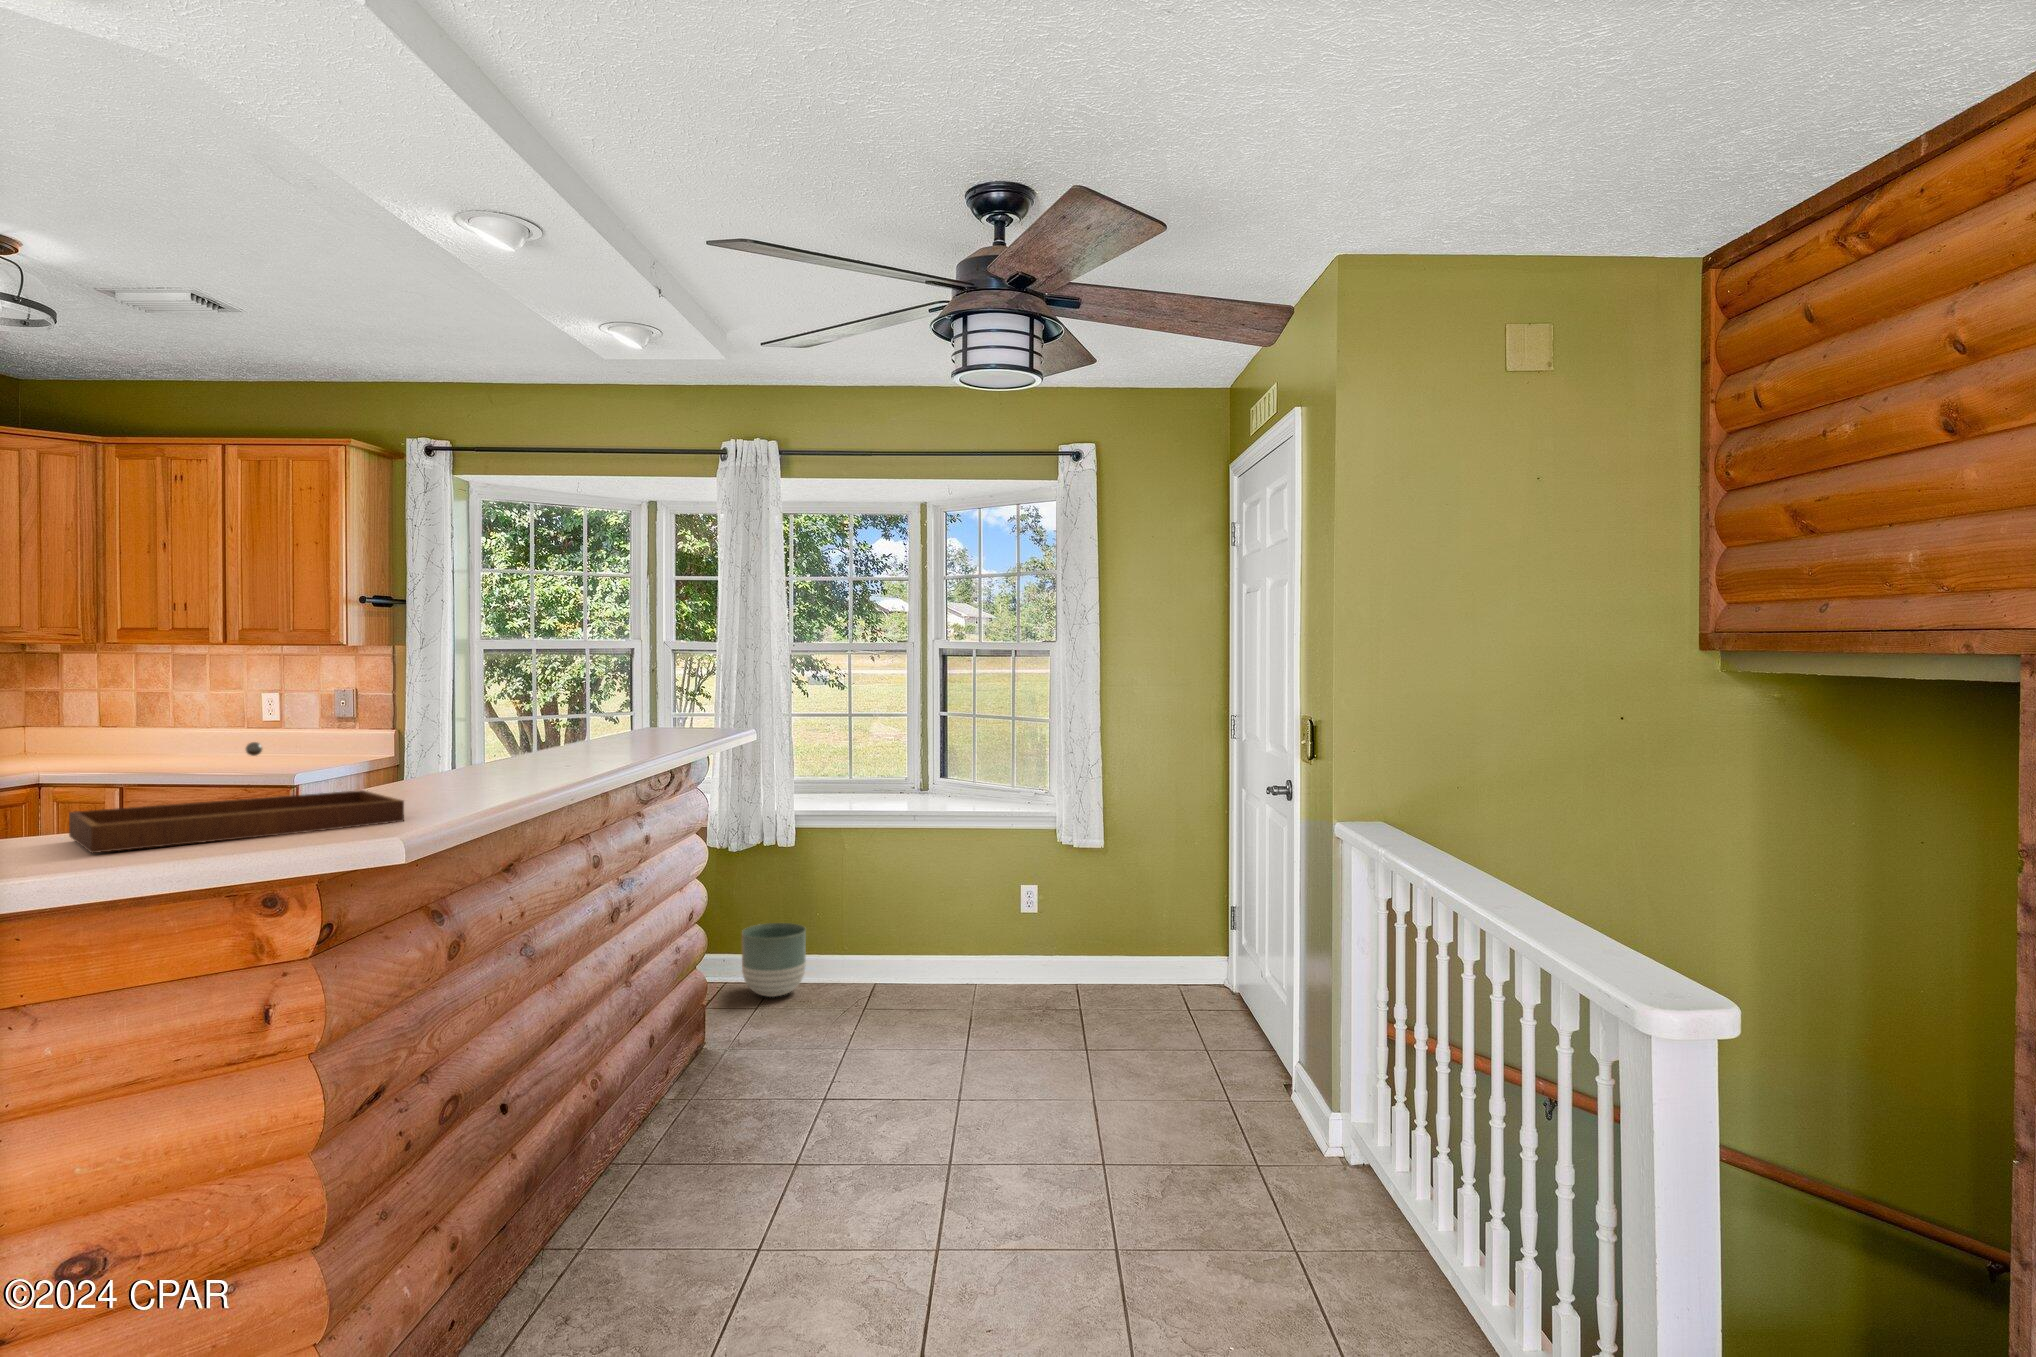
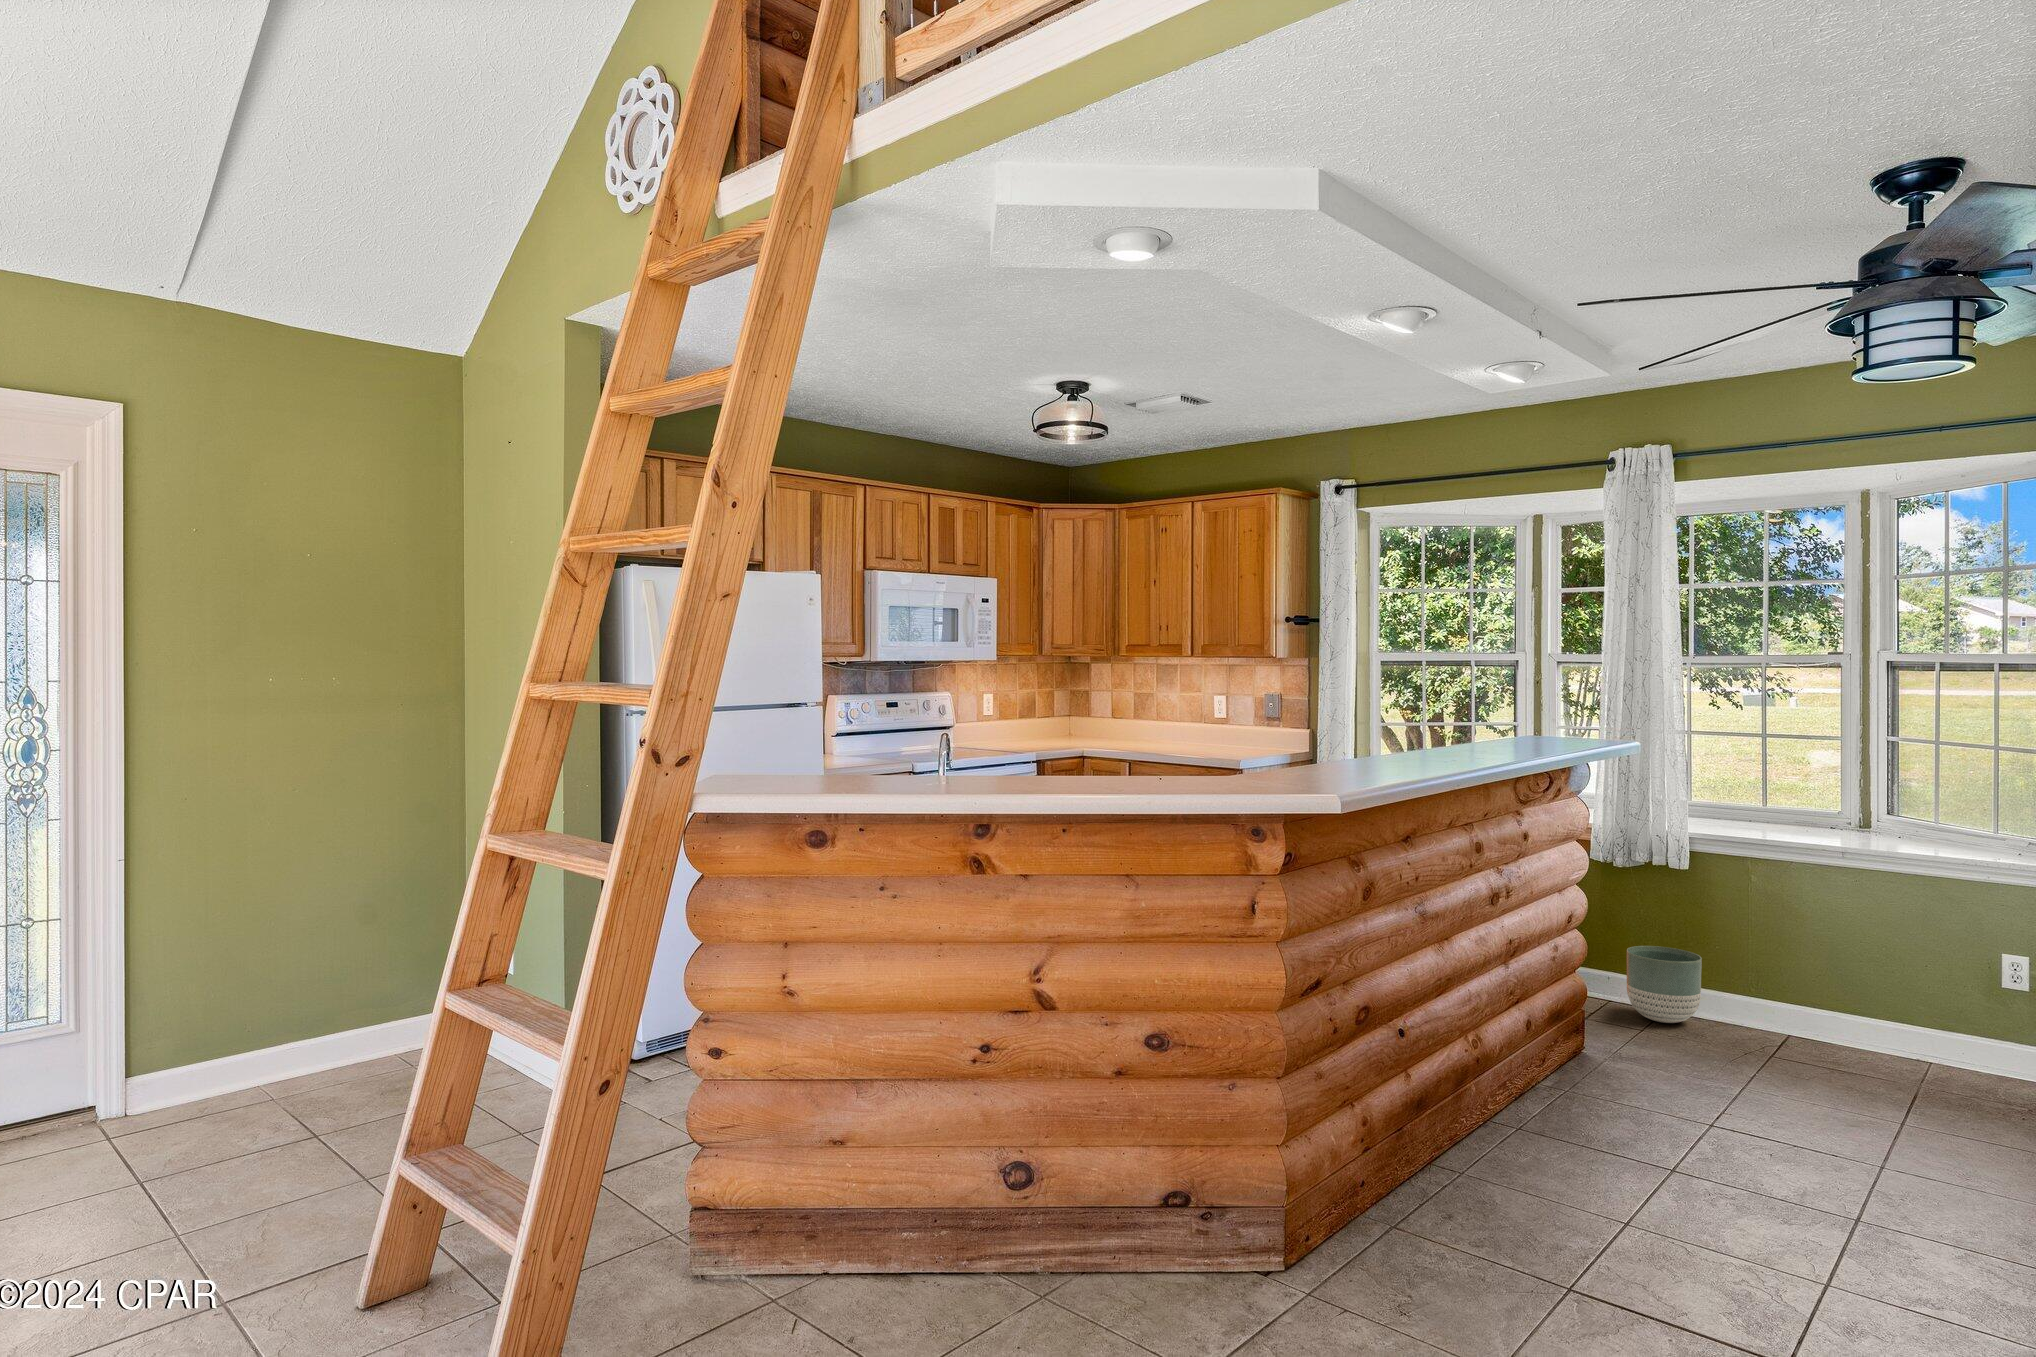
tray: present [69,742,404,853] -> none [1151,726,1338,789]

